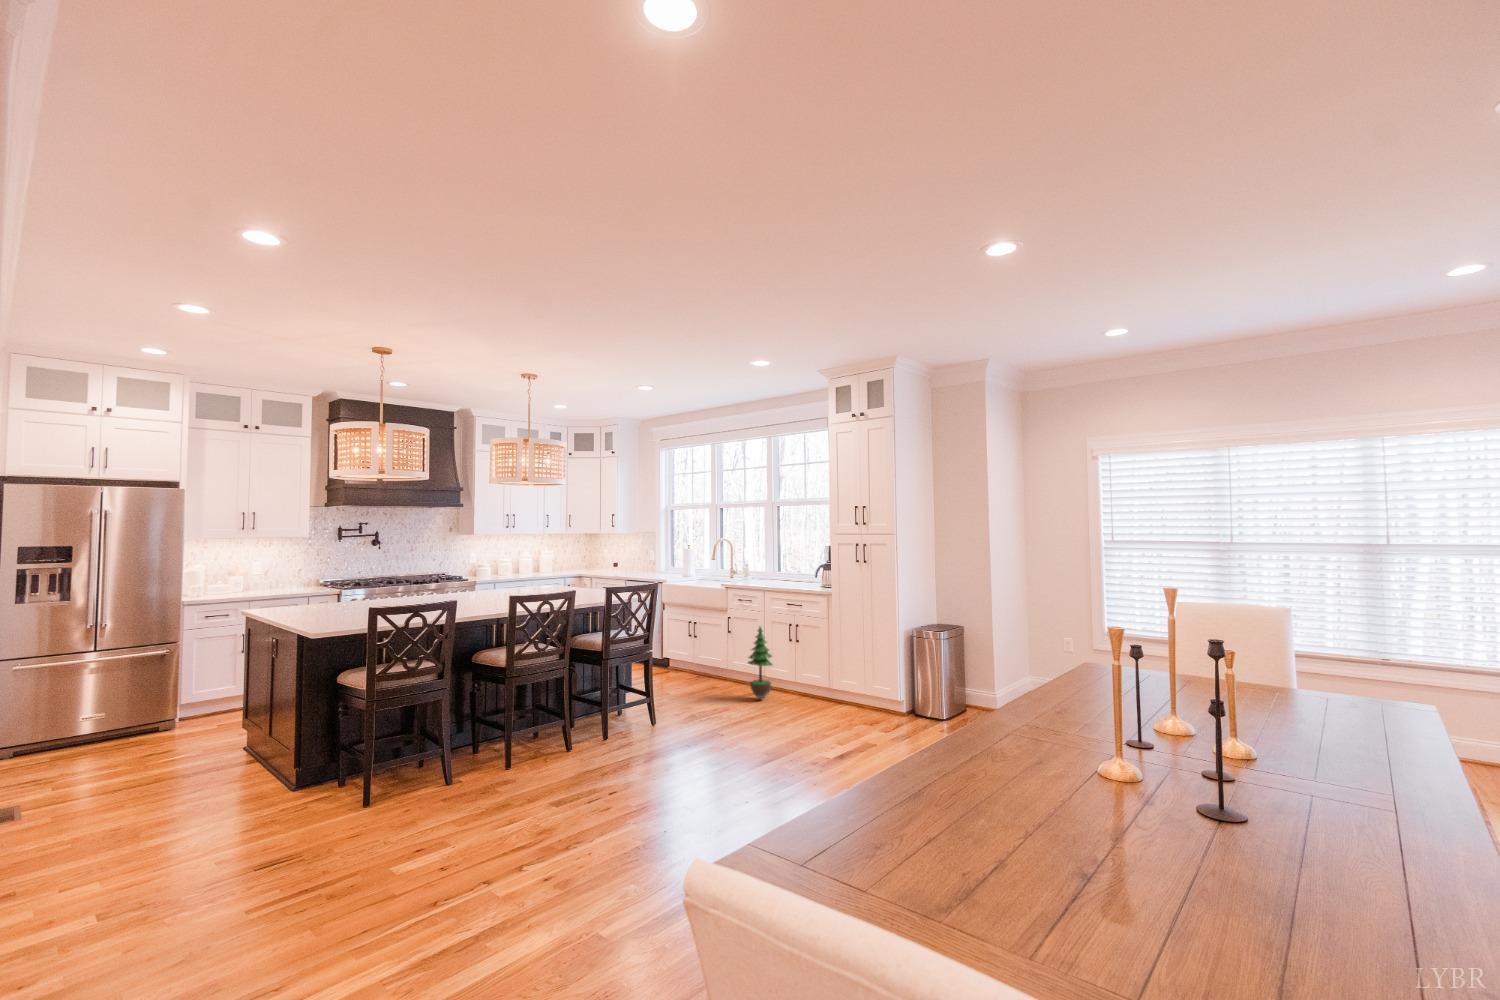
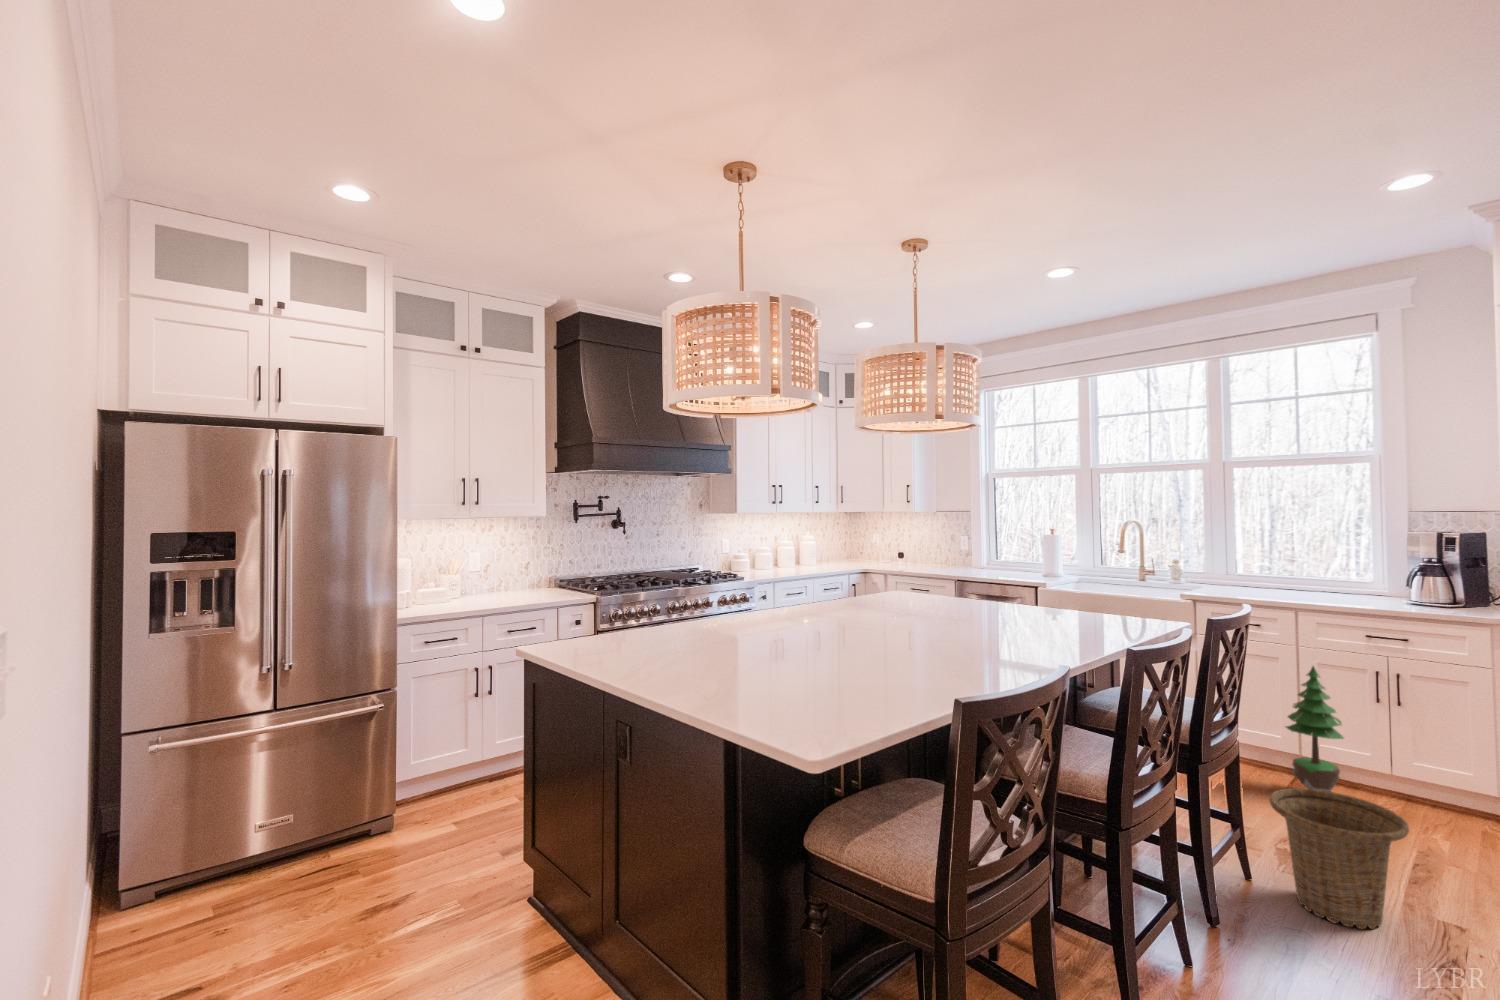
basket: none [652,681,705,742] -> present [1269,788,1409,929]

